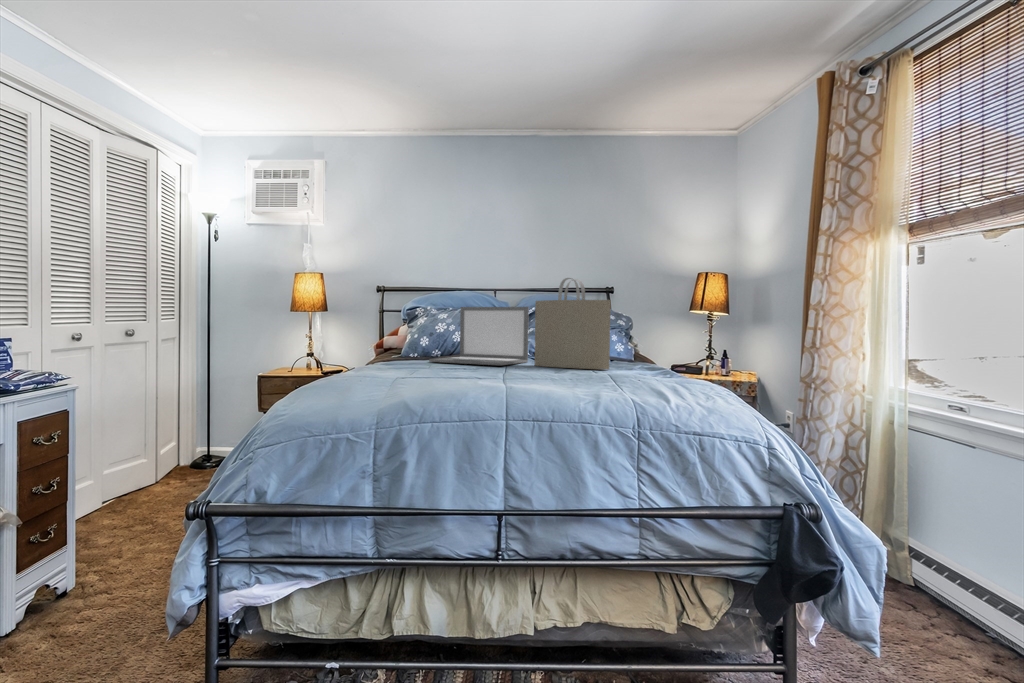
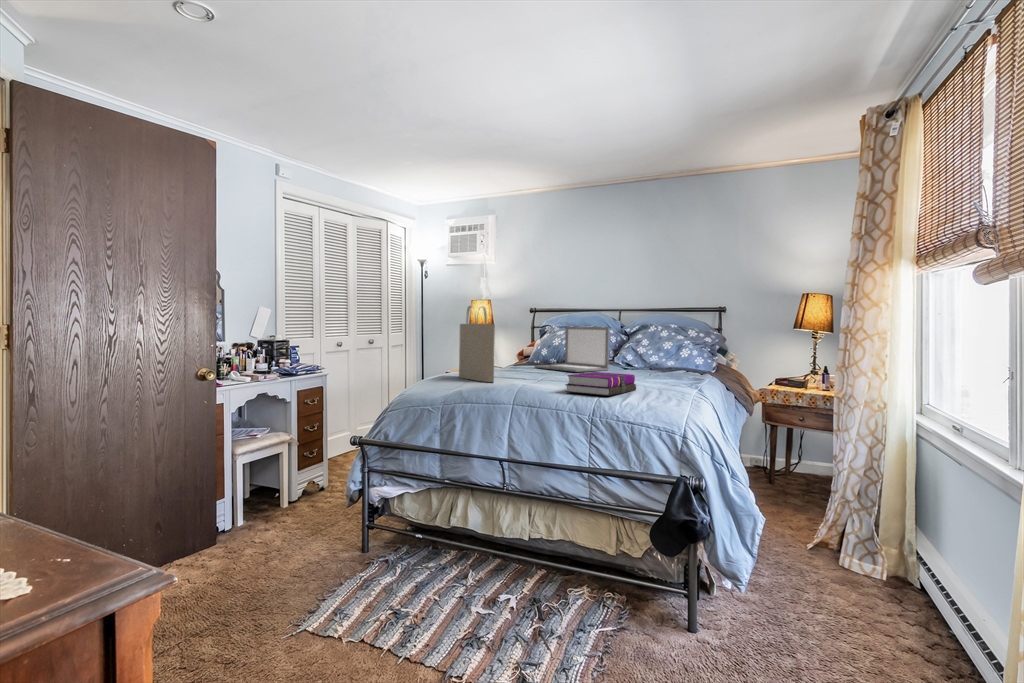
tote bag: present [534,278,611,370] -> present [459,306,495,382]
hardback book: none [567,364,642,397] -> present [565,372,636,396]

